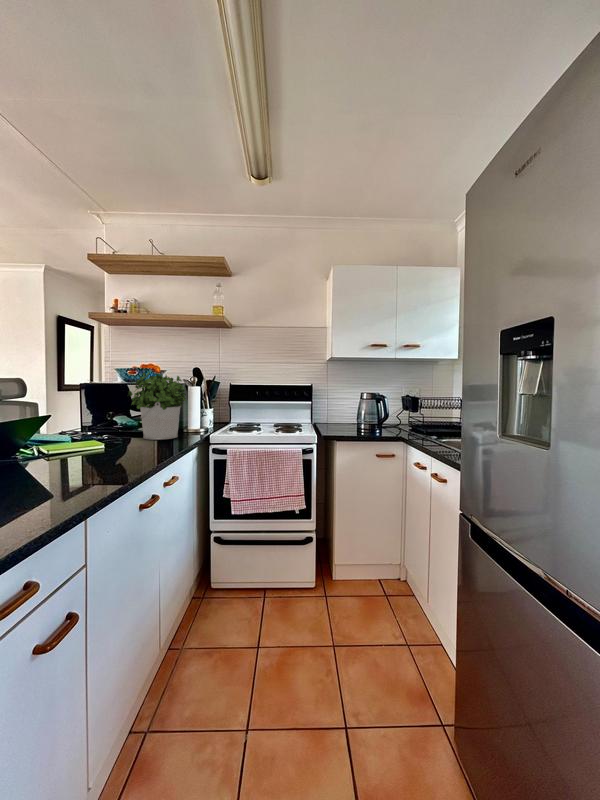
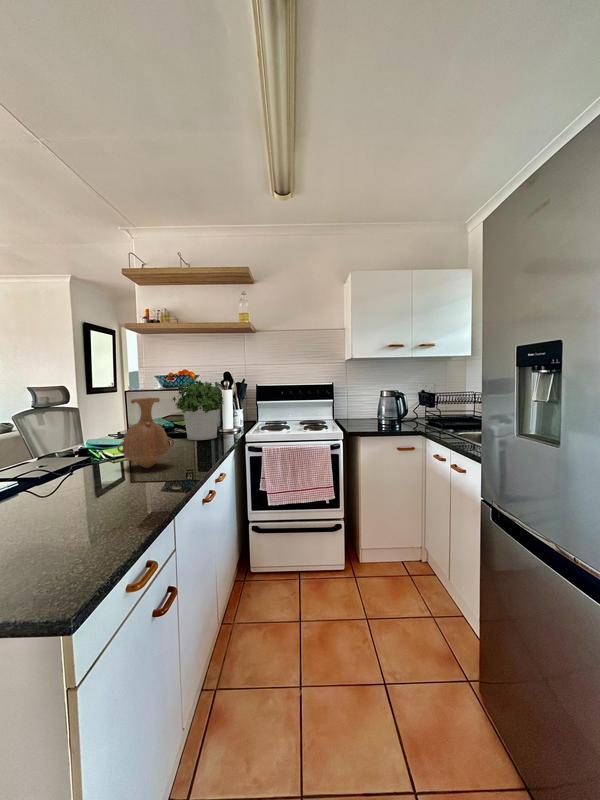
vase: none [35,386,108,469] -> present [117,397,174,468]

